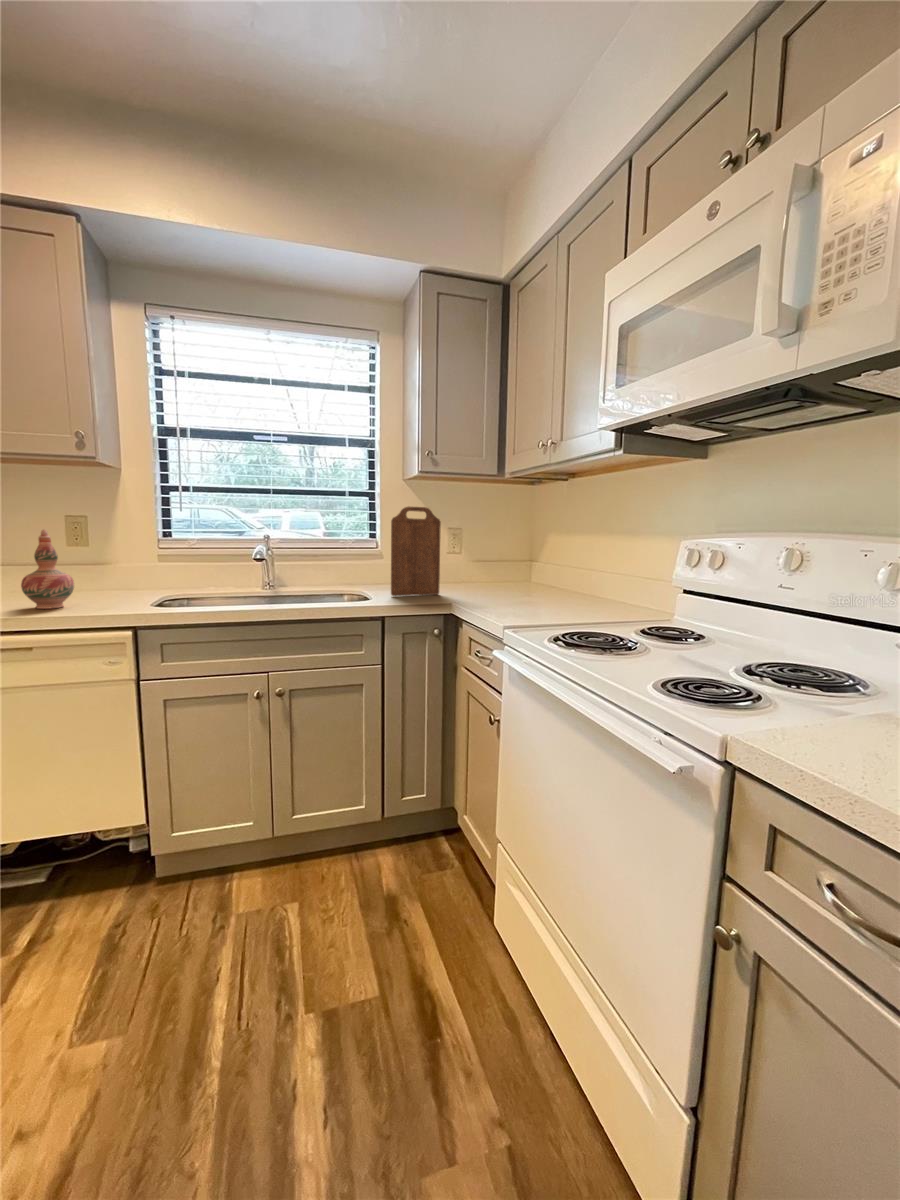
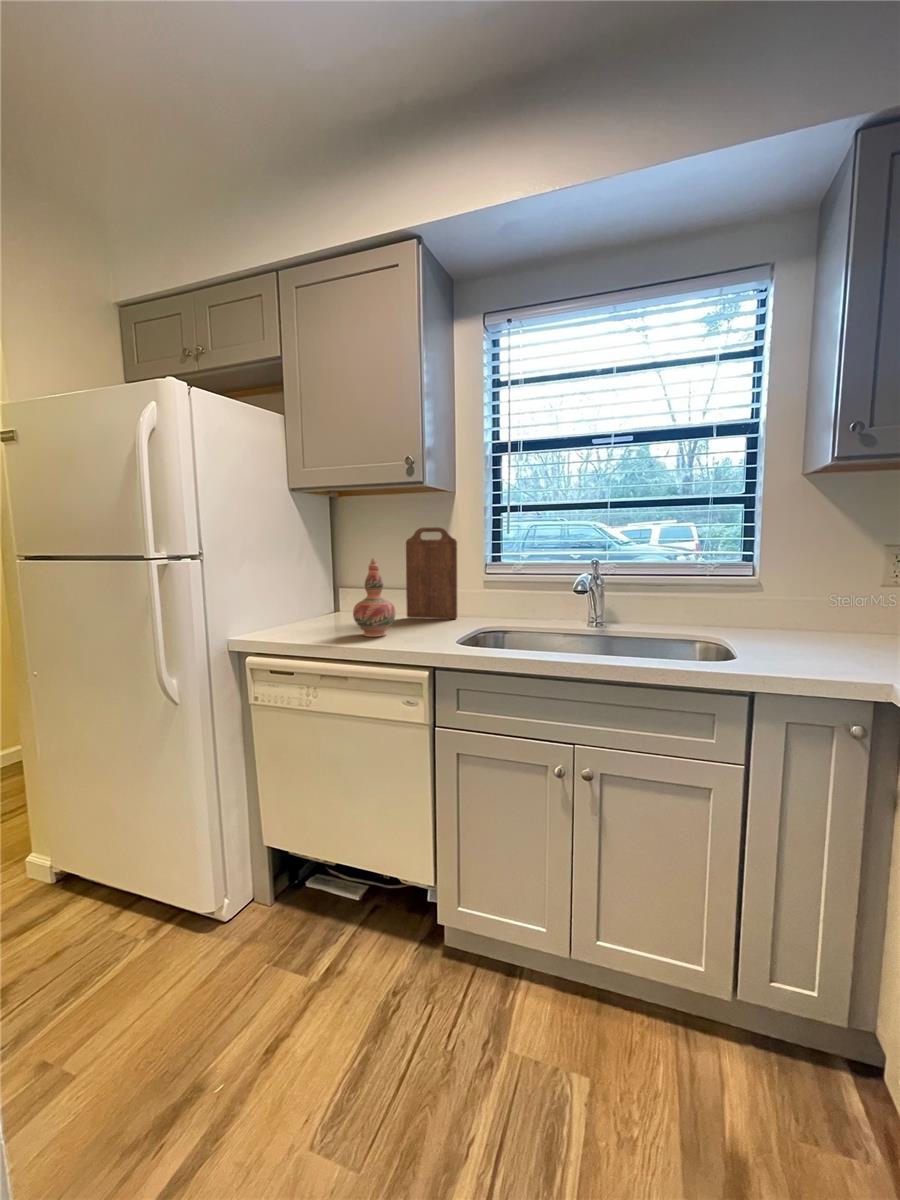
cutting board: present [391,506,441,596] -> present [406,527,457,619]

